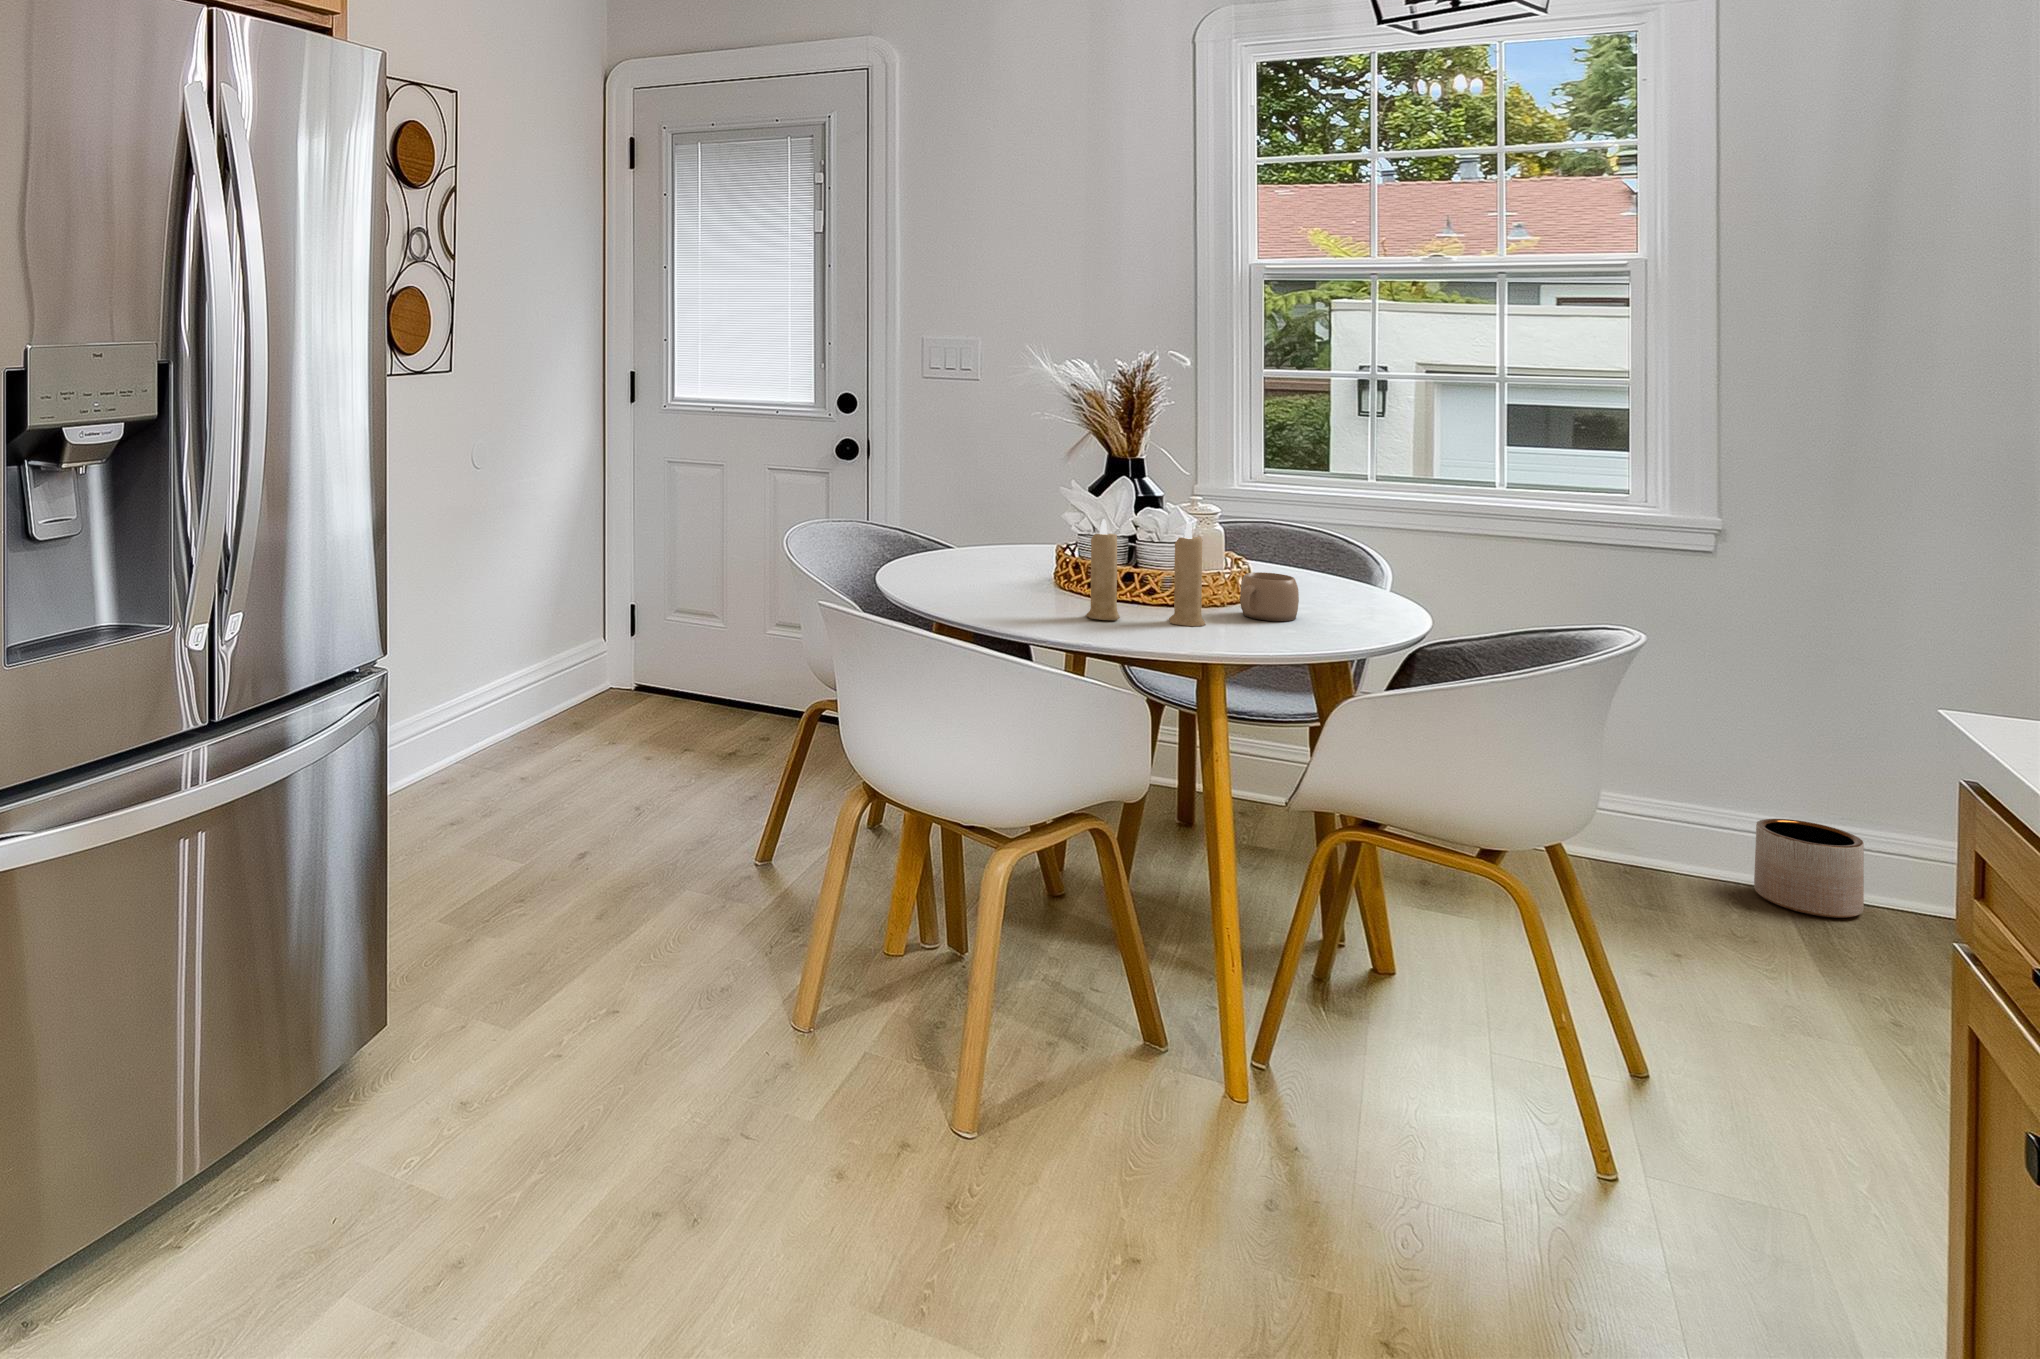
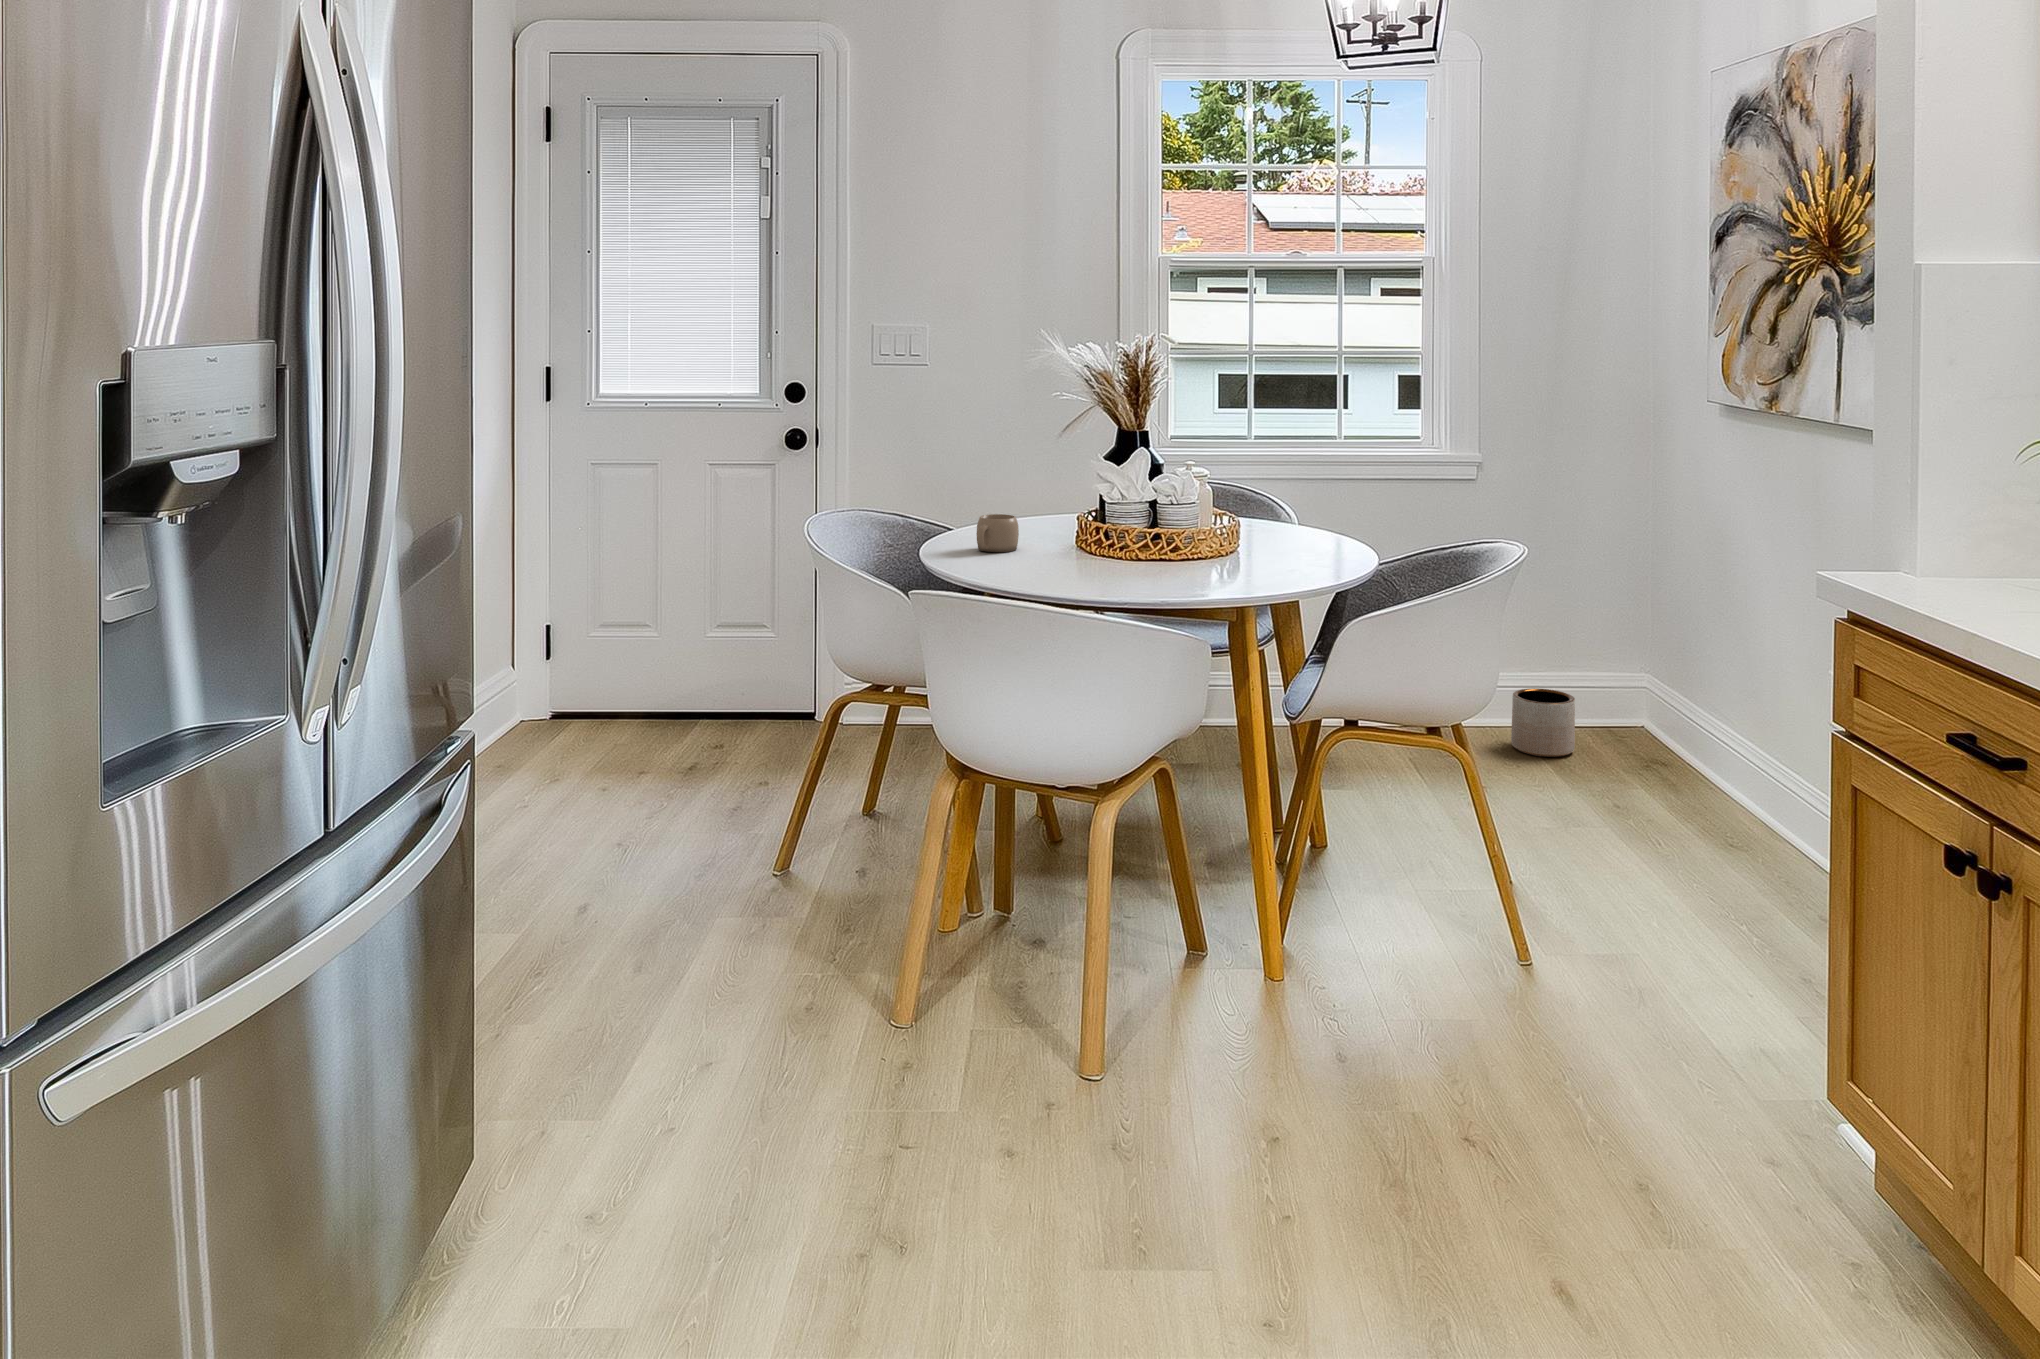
candle: present [1086,519,1206,626] -> none [1129,483,1227,579]
mug: present [1240,572,1299,621] -> present [976,514,1019,552]

